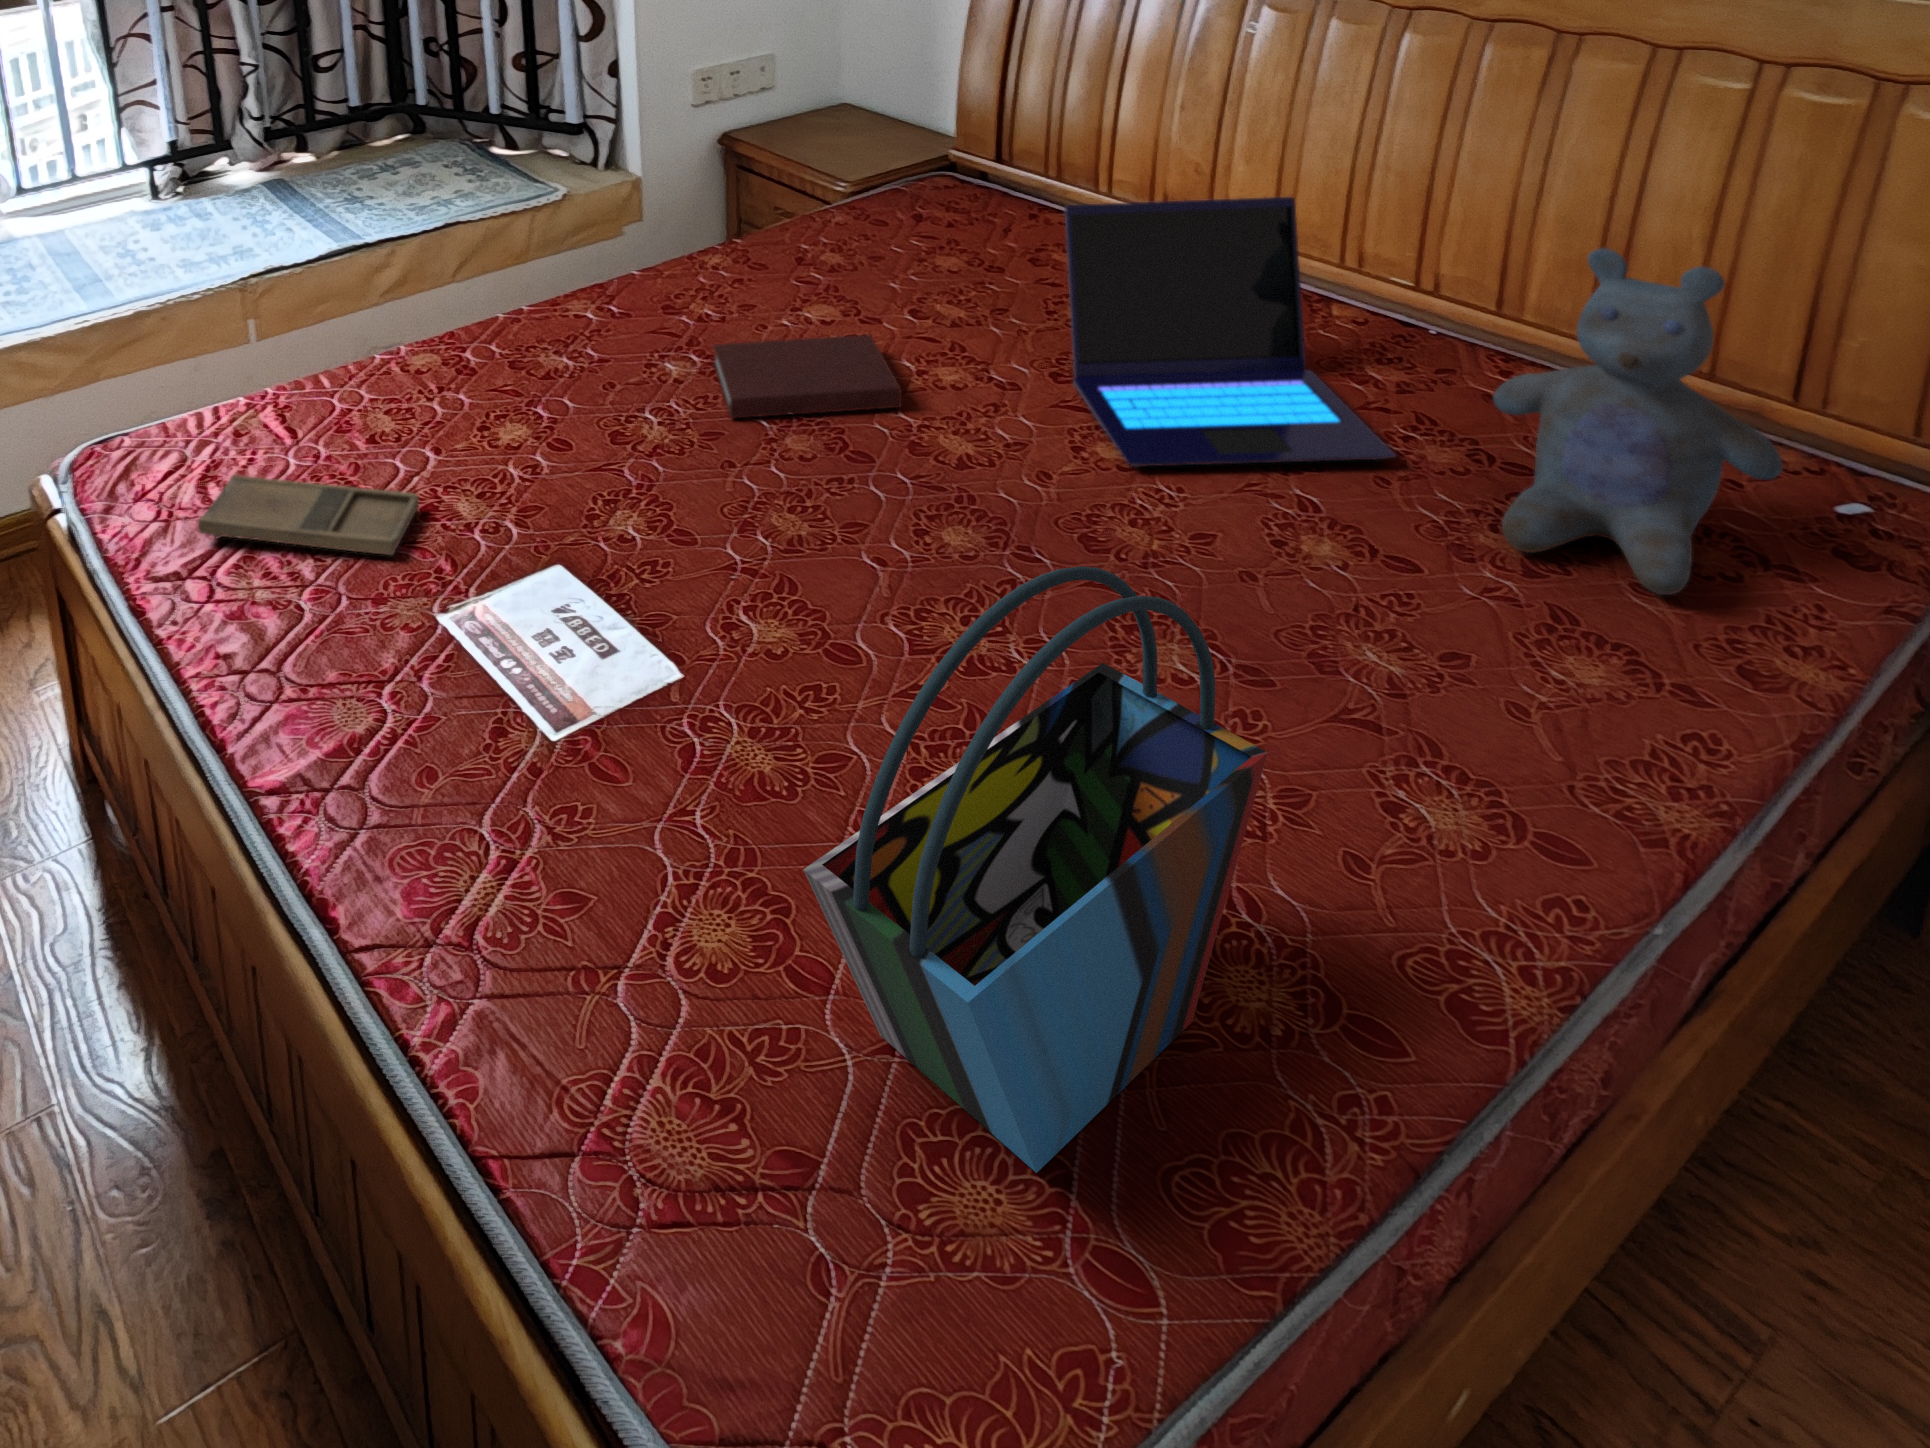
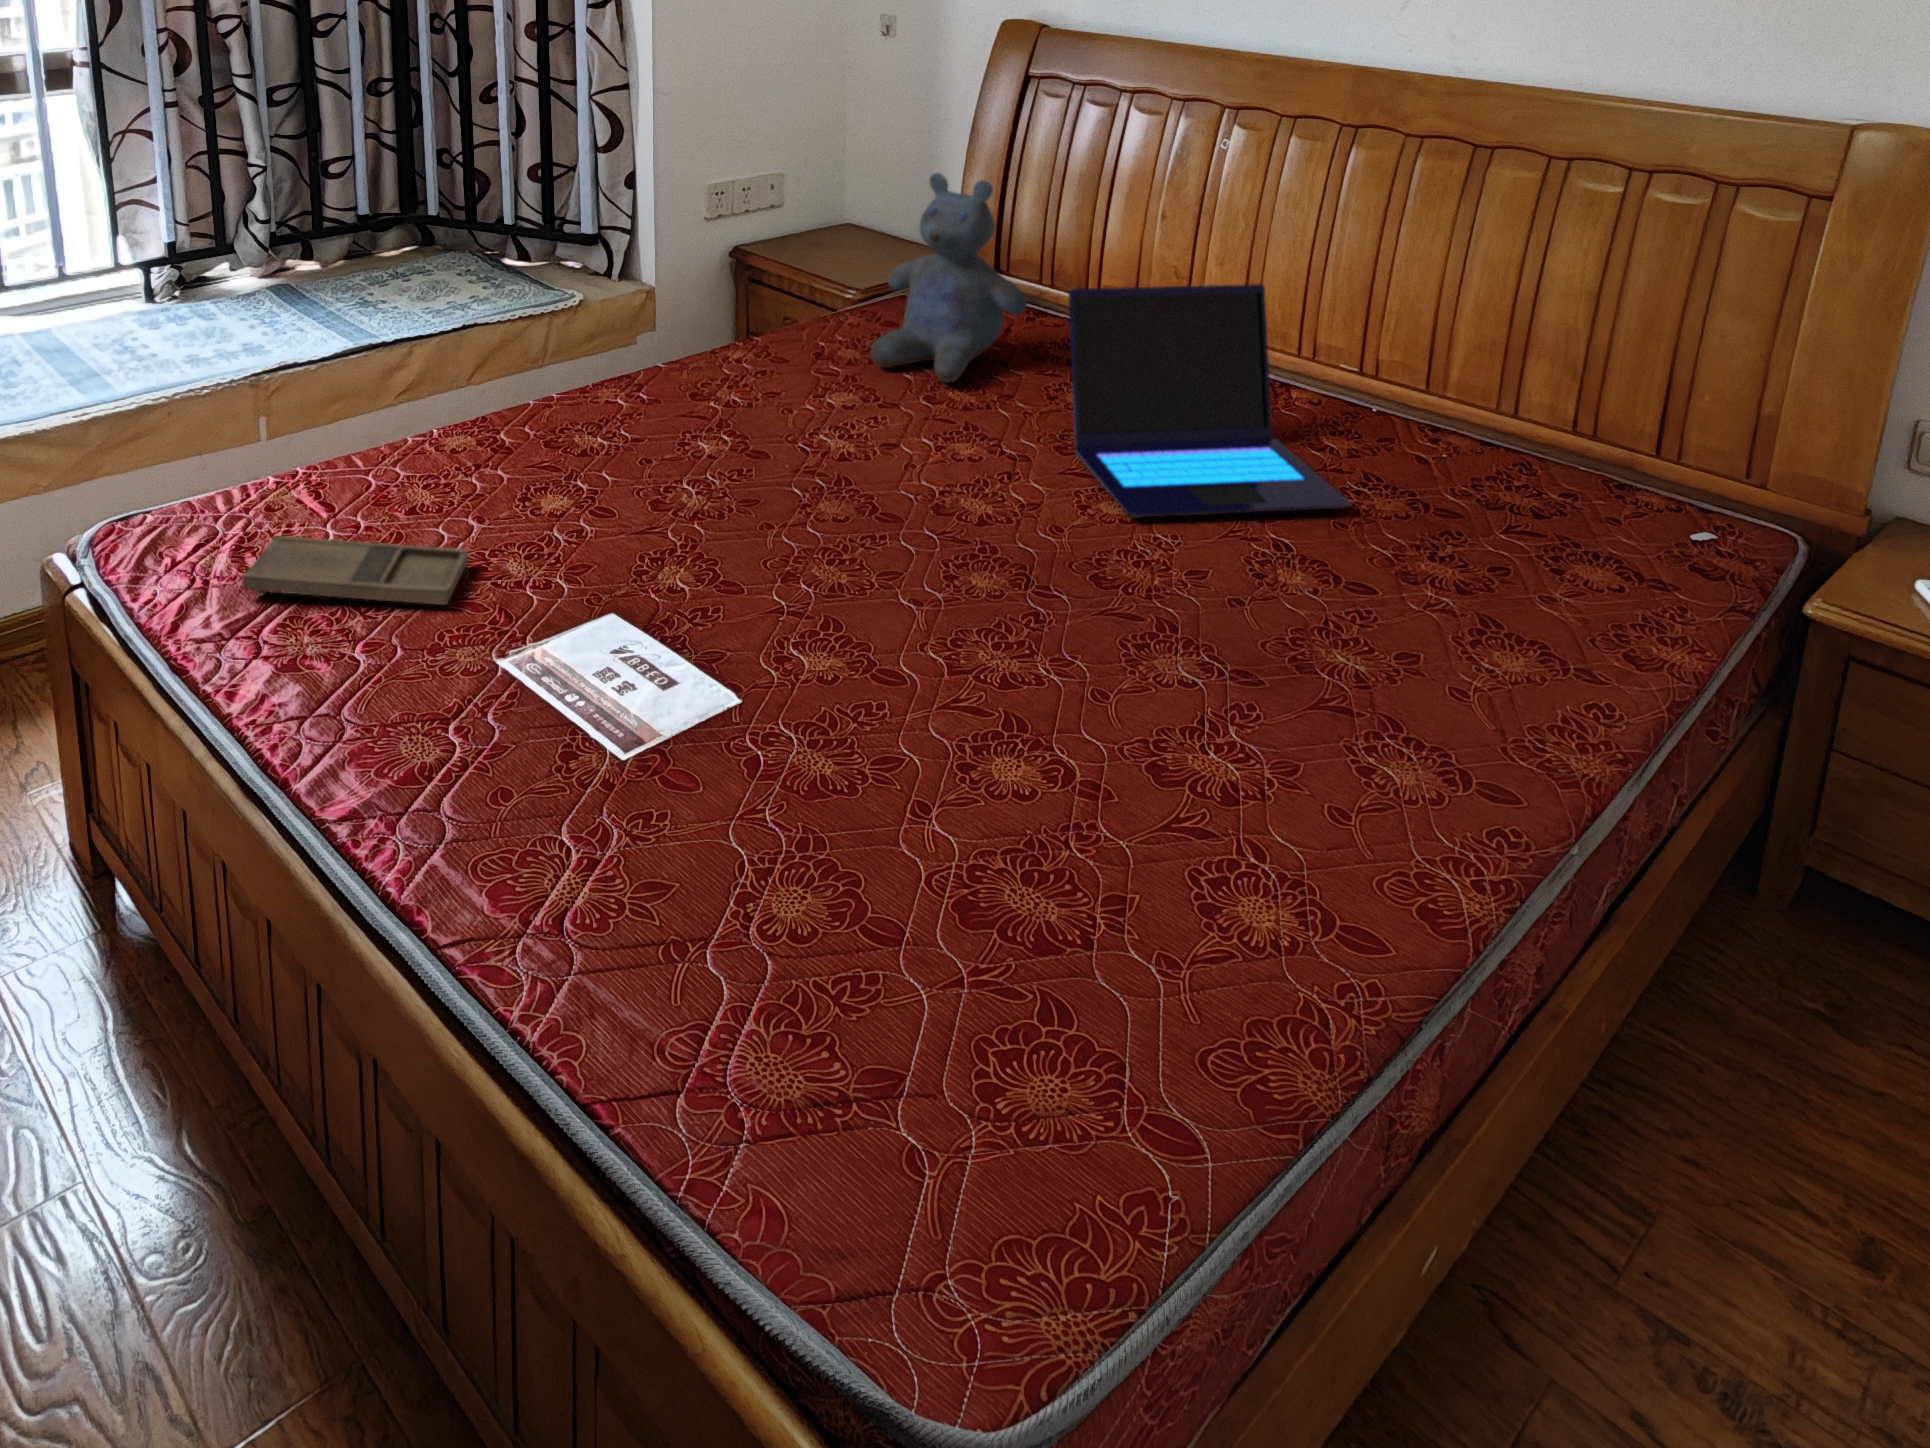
stuffed bear: present [1493,248,1783,595] -> present [871,173,1027,382]
notebook: present [713,335,902,418] -> none [744,411,924,484]
tote bag: present [804,566,1268,1173] -> none [898,535,1283,1072]

